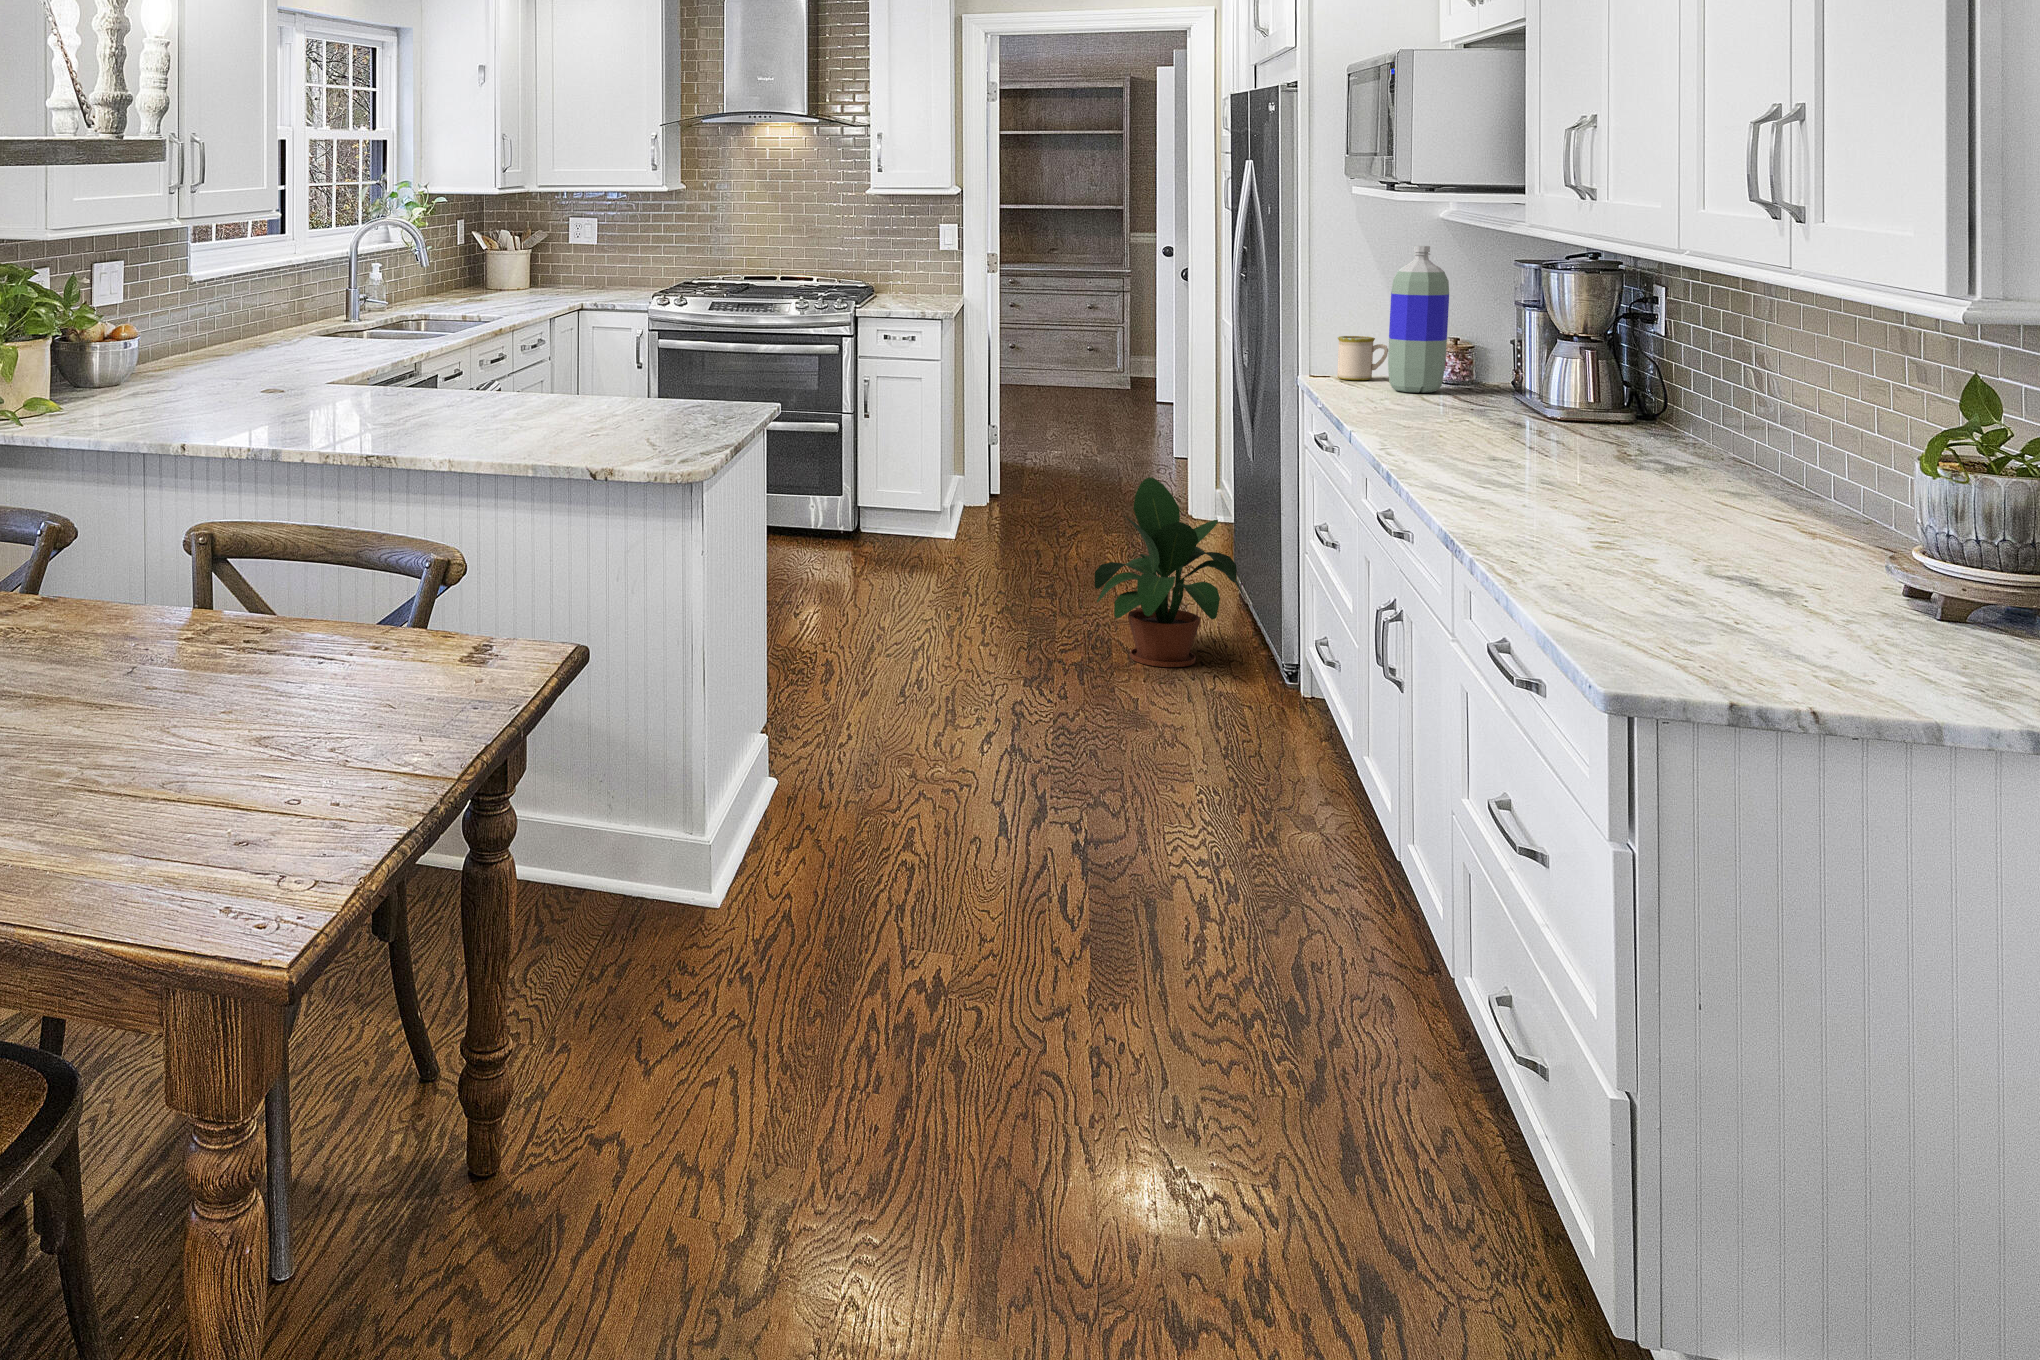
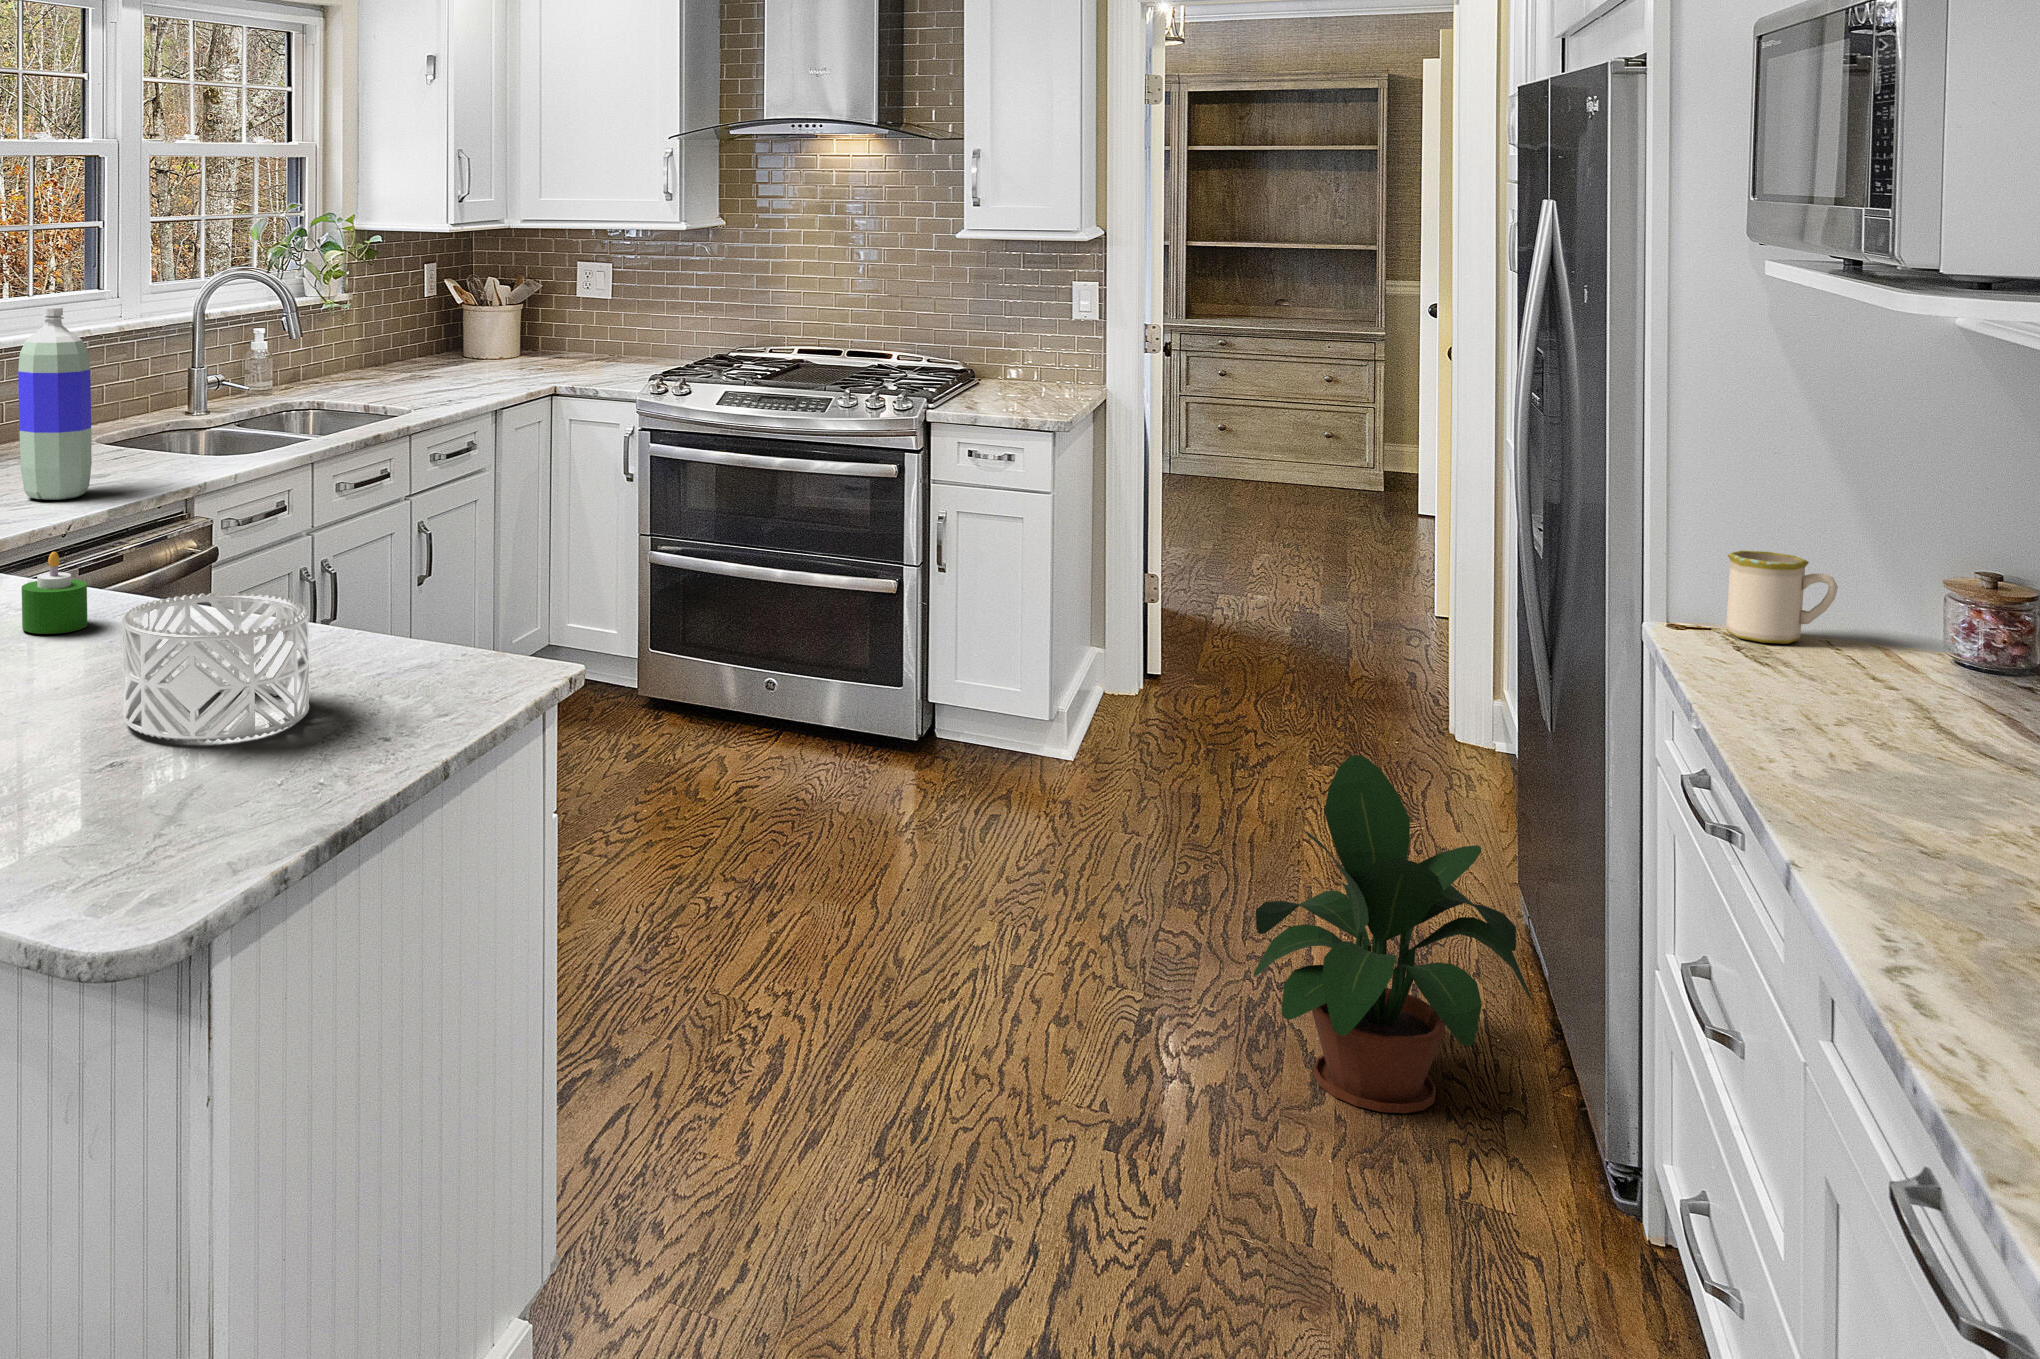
bottle: present [1388,246,1449,393] -> present [18,307,92,500]
candle: none [459,357,494,401] -> present [22,552,88,634]
decorative bowl: none [580,362,672,425] -> present [122,592,309,742]

